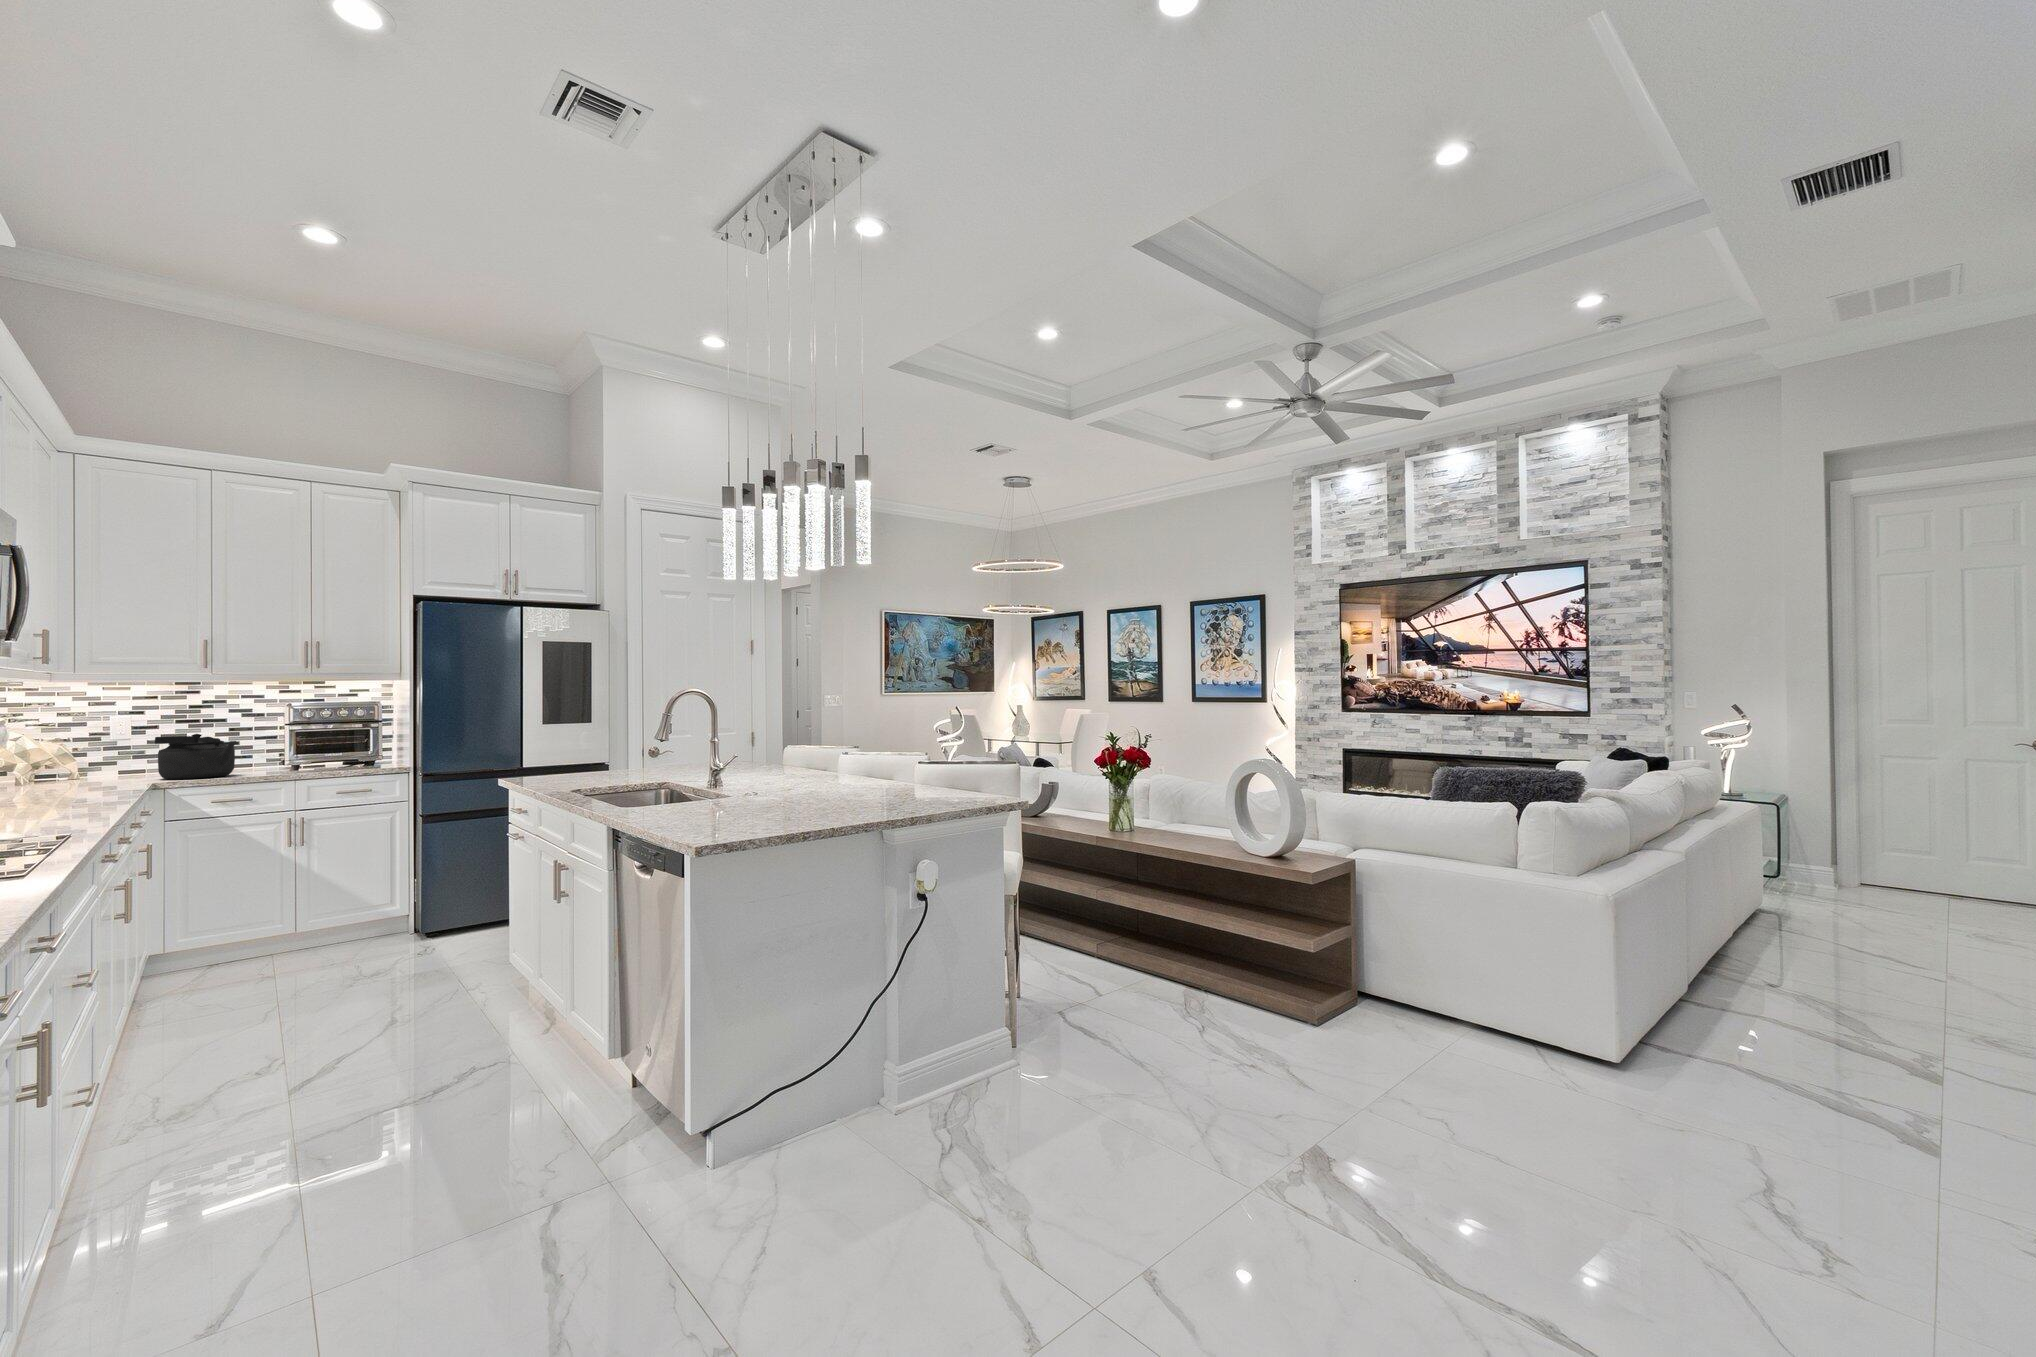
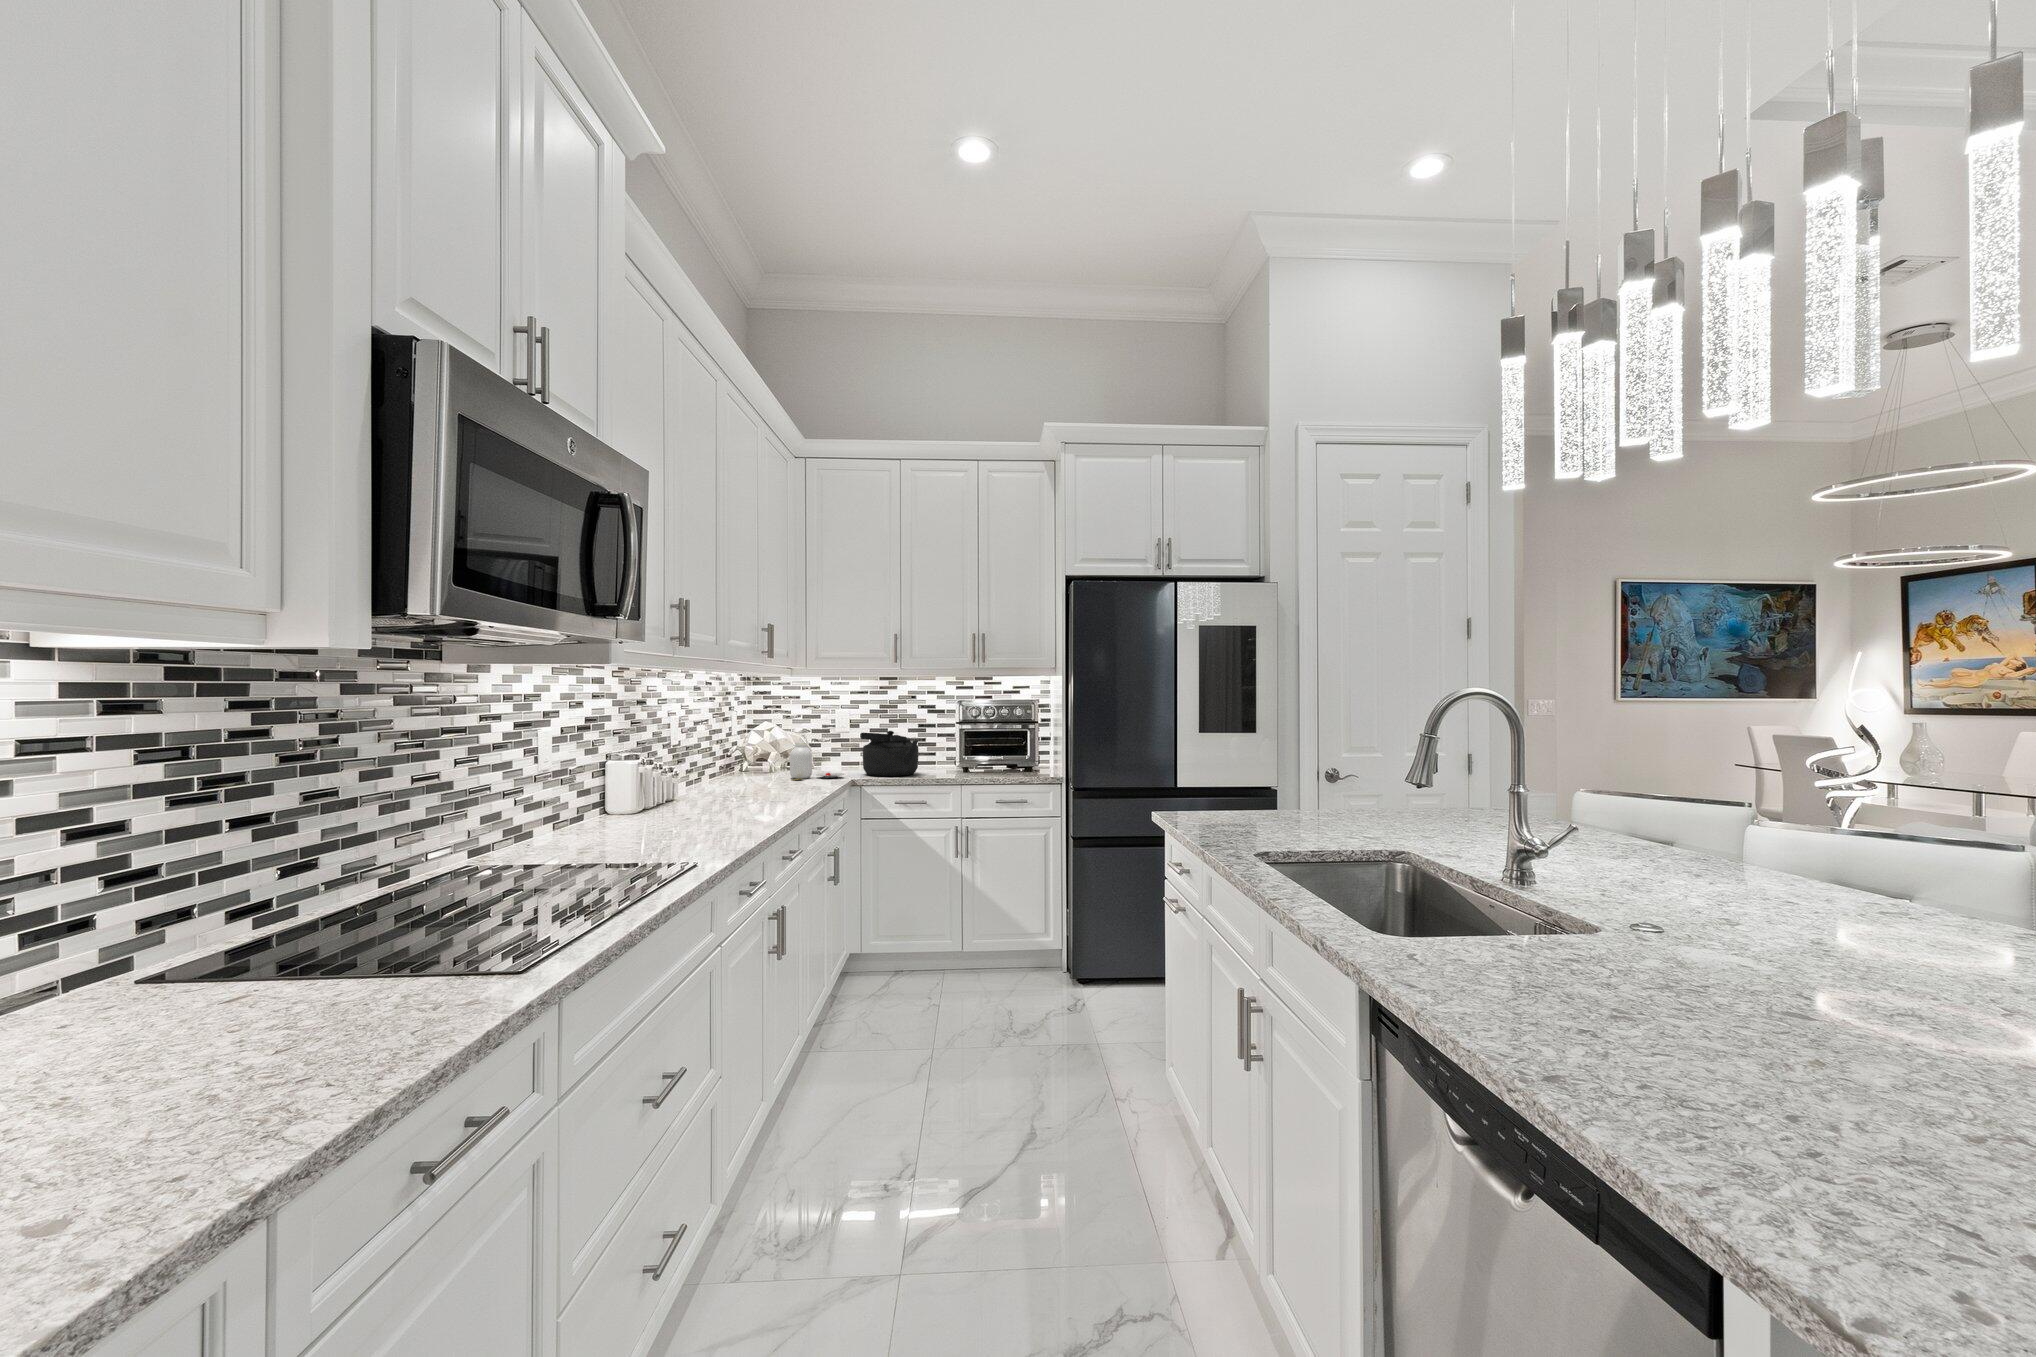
jar: none [52,750,138,789] -> present [790,744,844,781]

